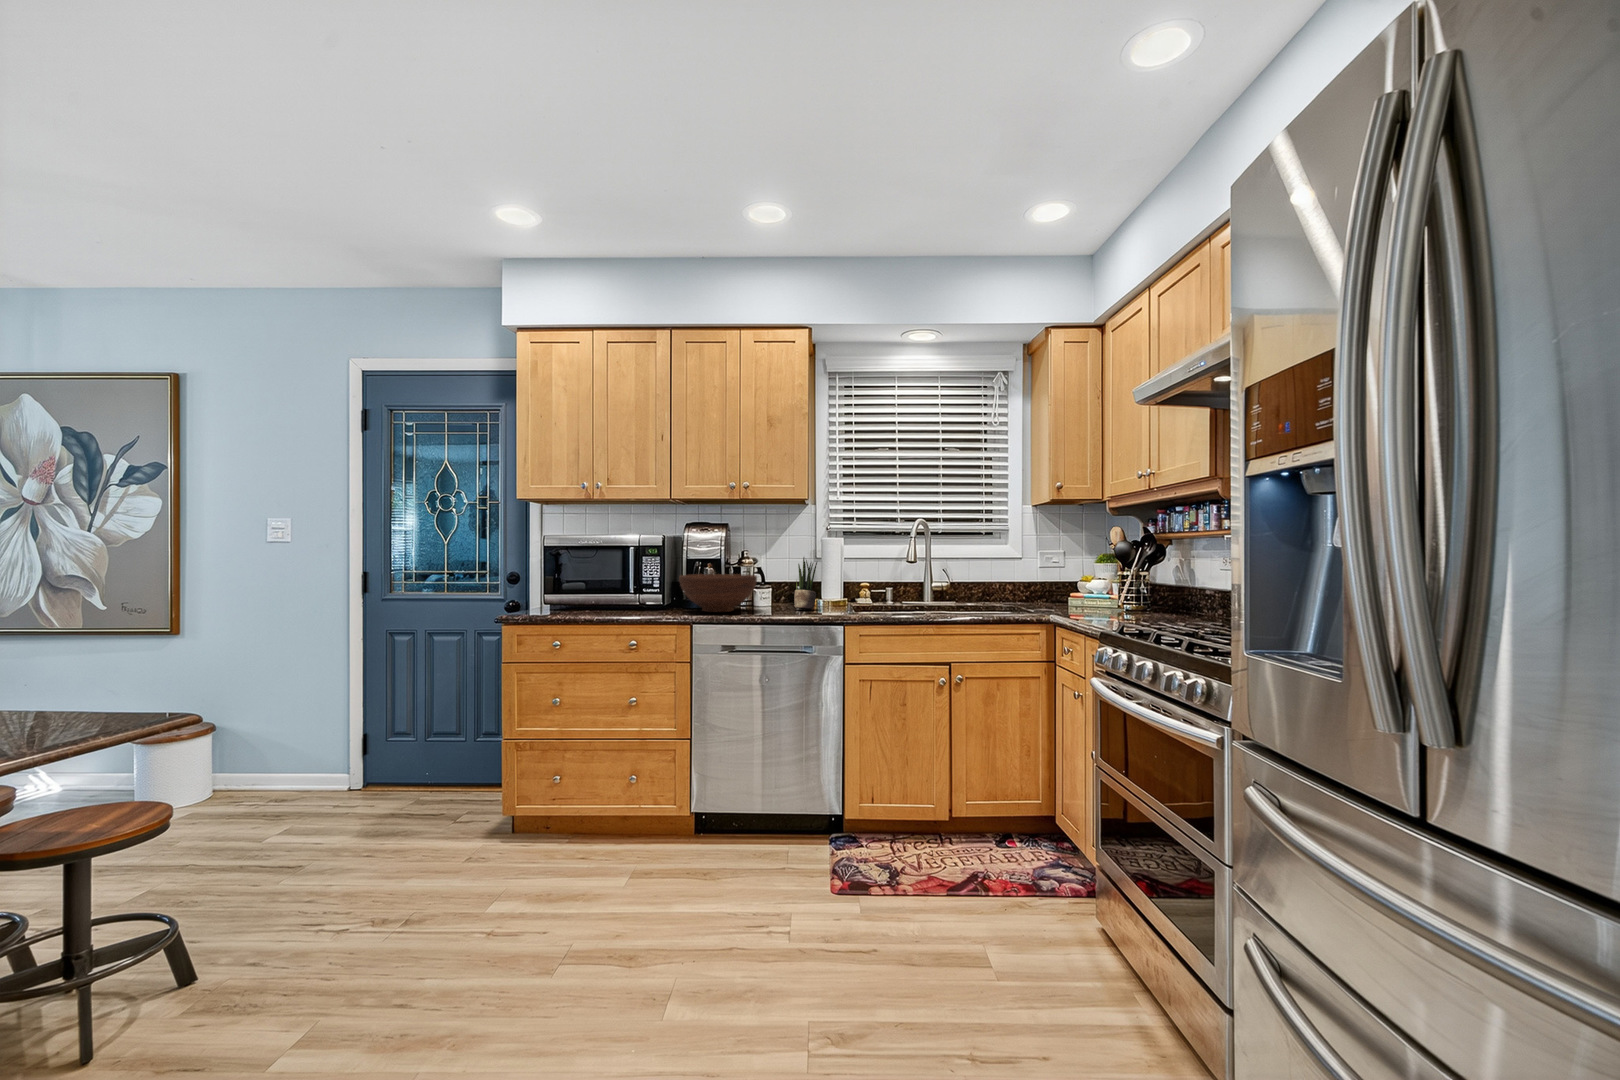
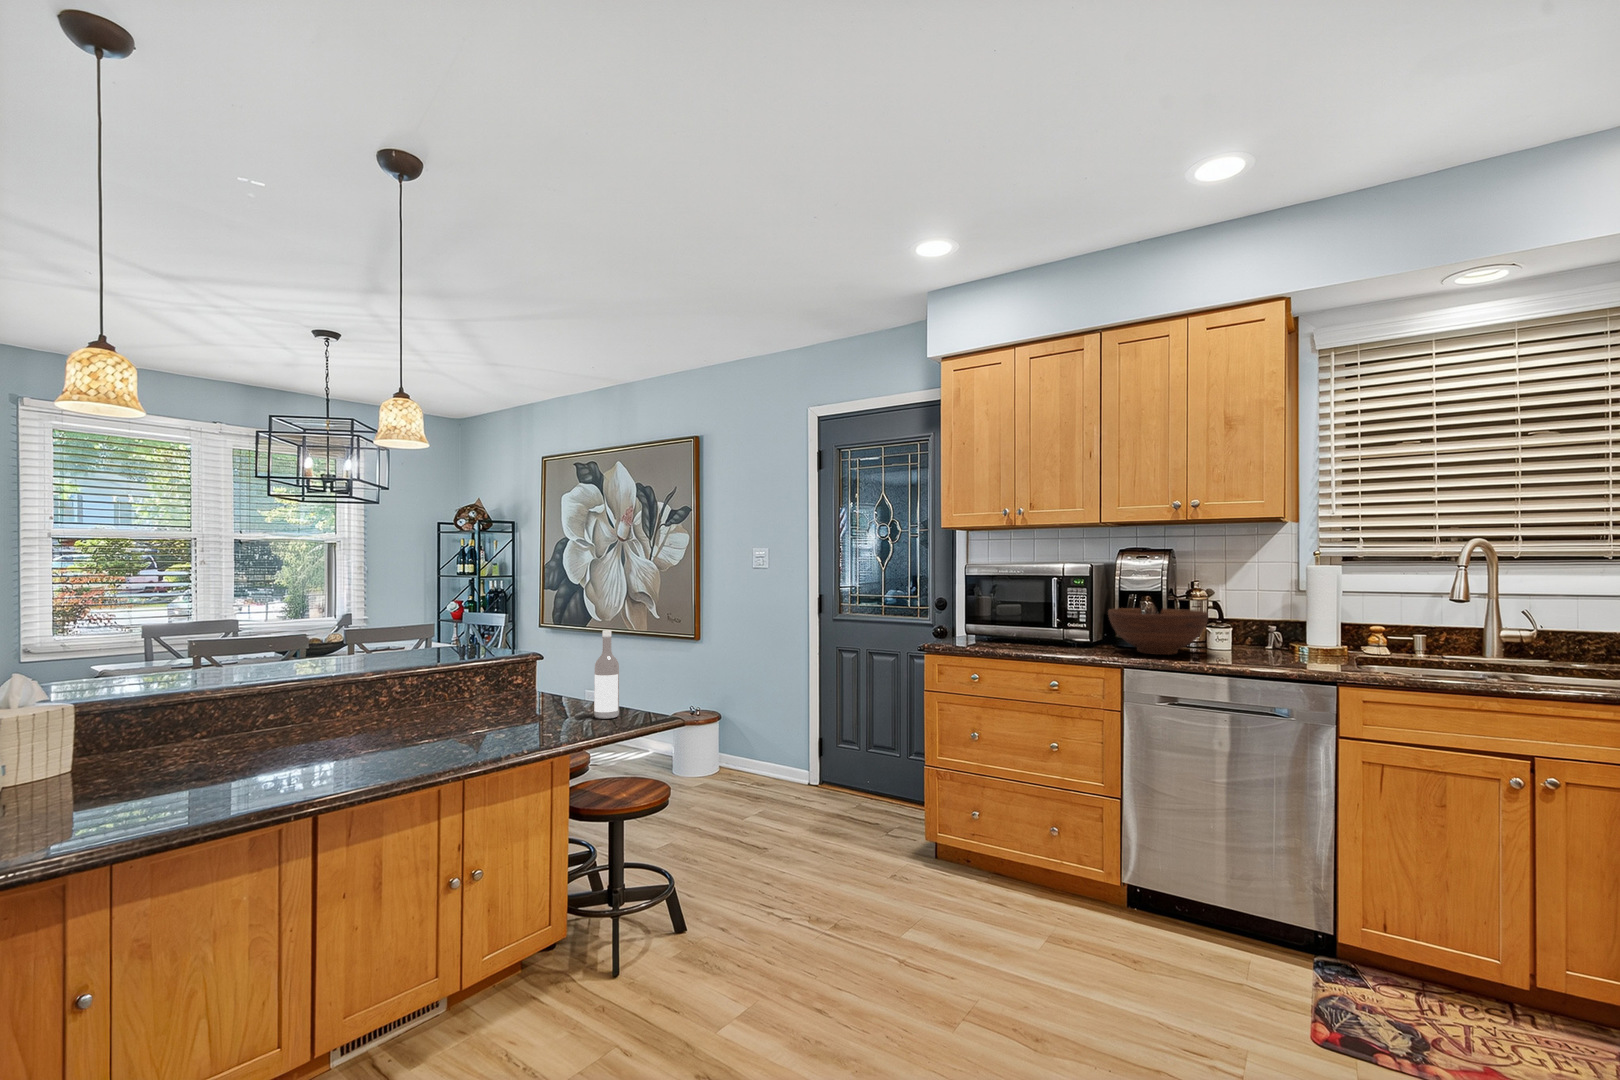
potted plant: present [794,557,817,610] -> none [1262,590,1296,658]
wine bottle: none [37,613,83,733] -> present [594,630,619,719]

